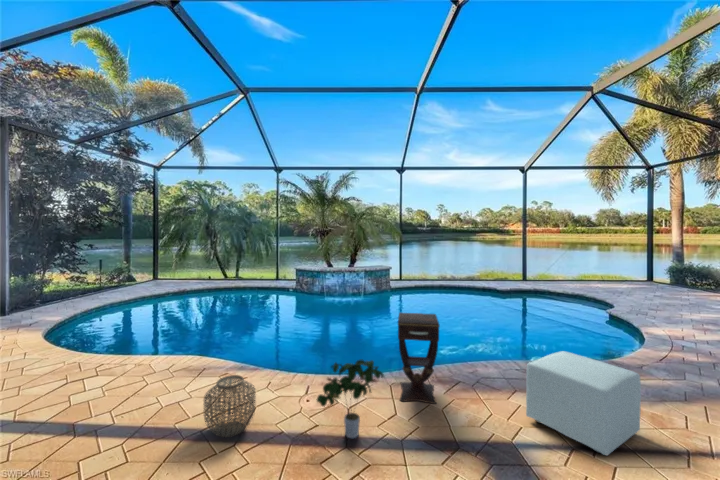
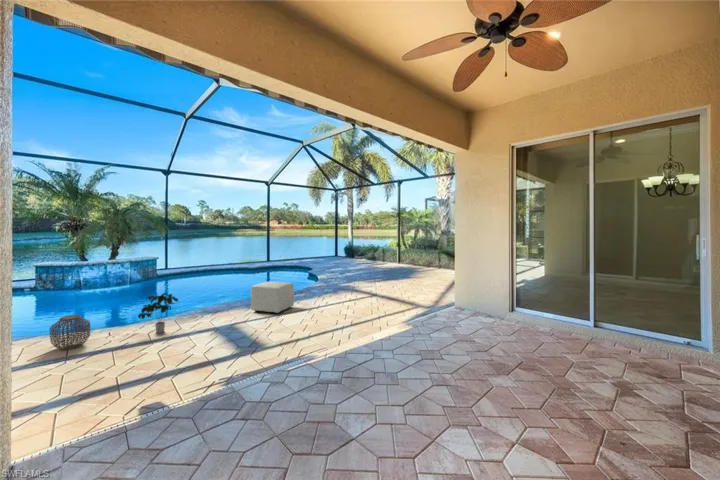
side table: present [398,313,440,404] -> none [182,272,208,319]

